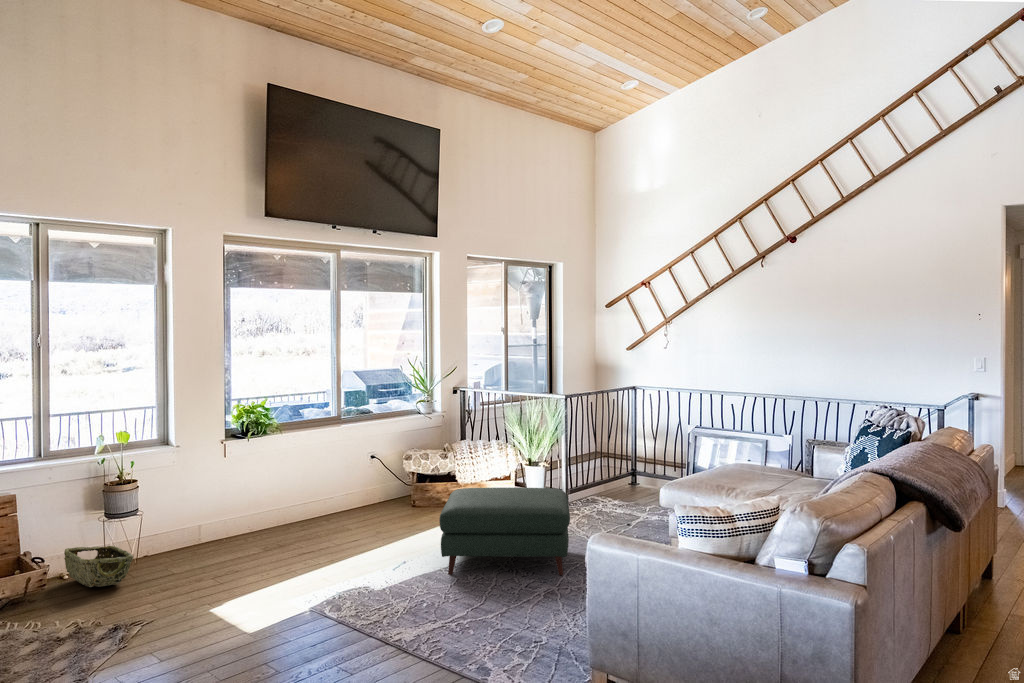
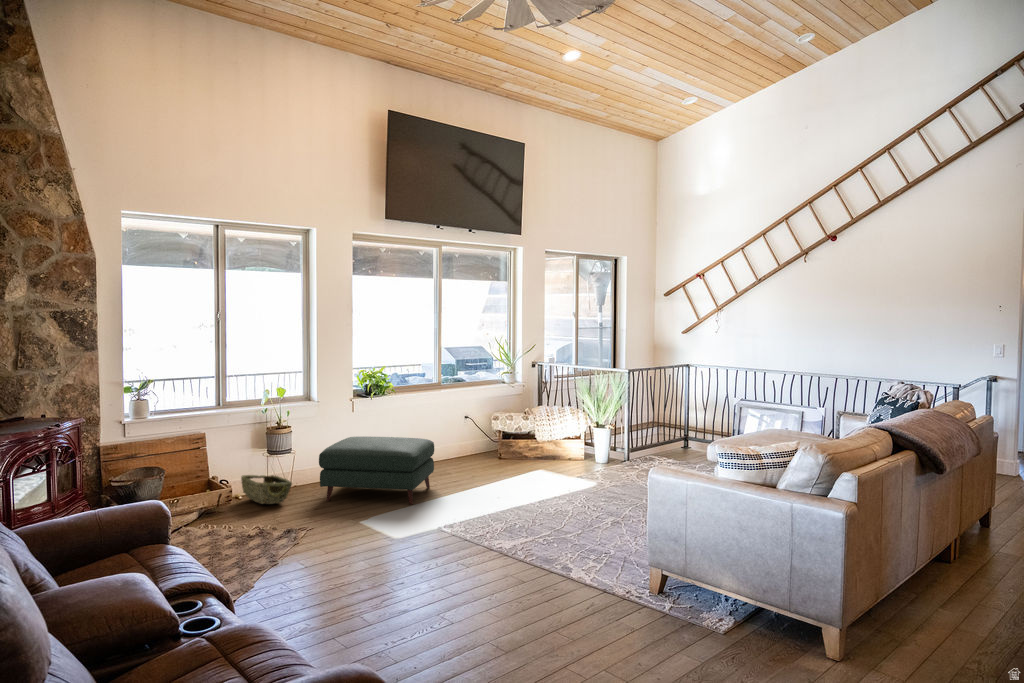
ottoman: present [439,488,570,575] -> present [319,436,434,505]

